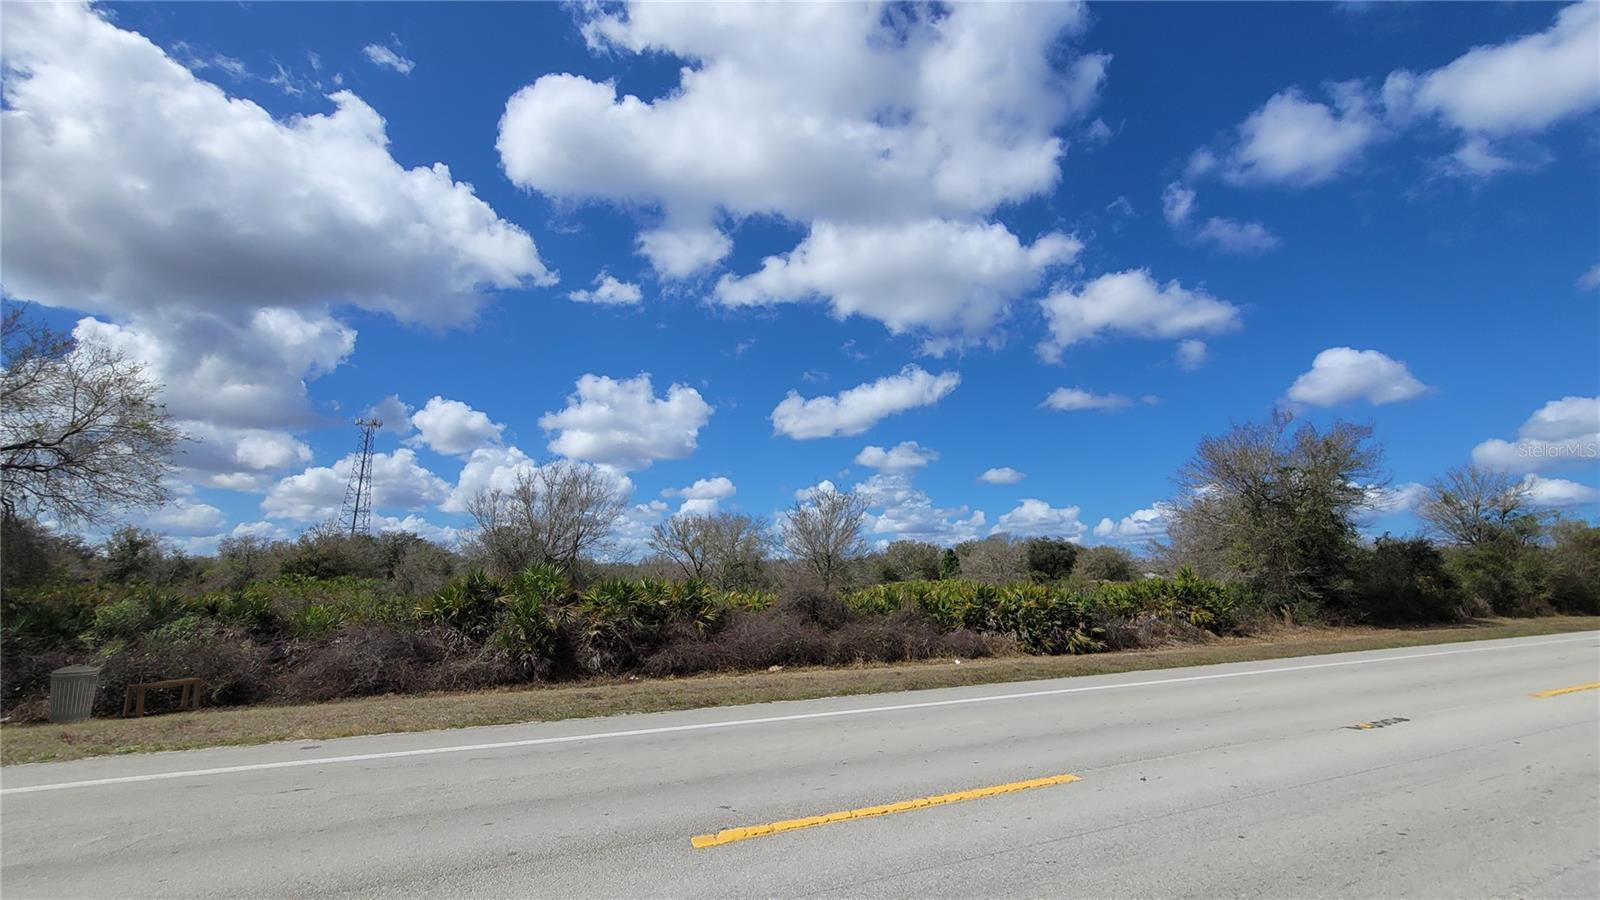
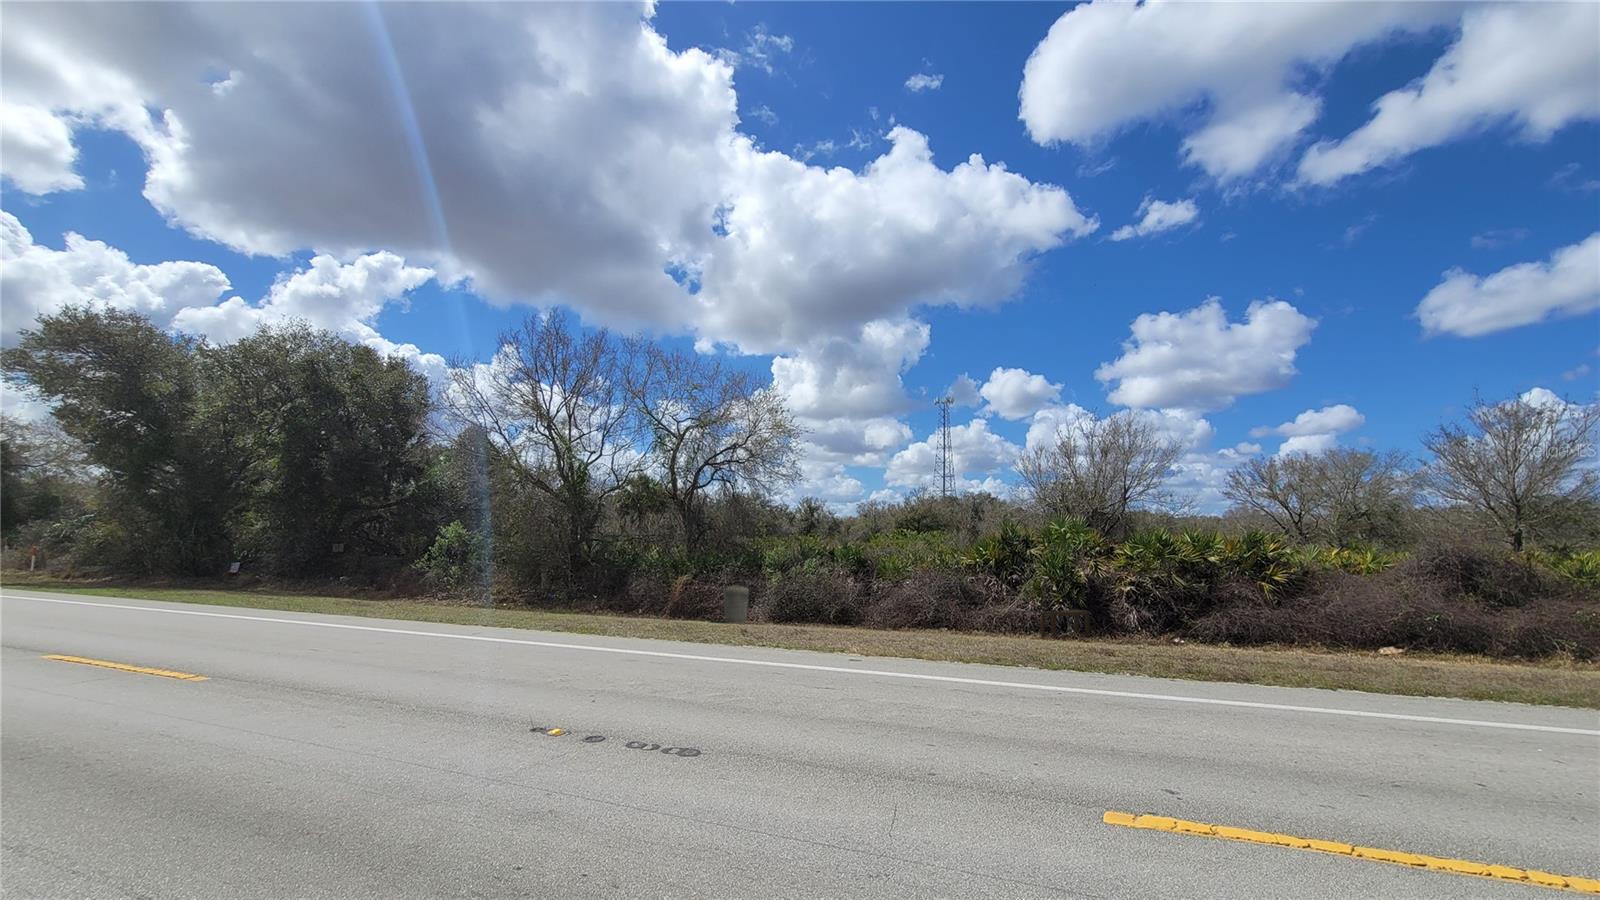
bench: present [123,678,203,718] -> present [1041,610,1090,638]

